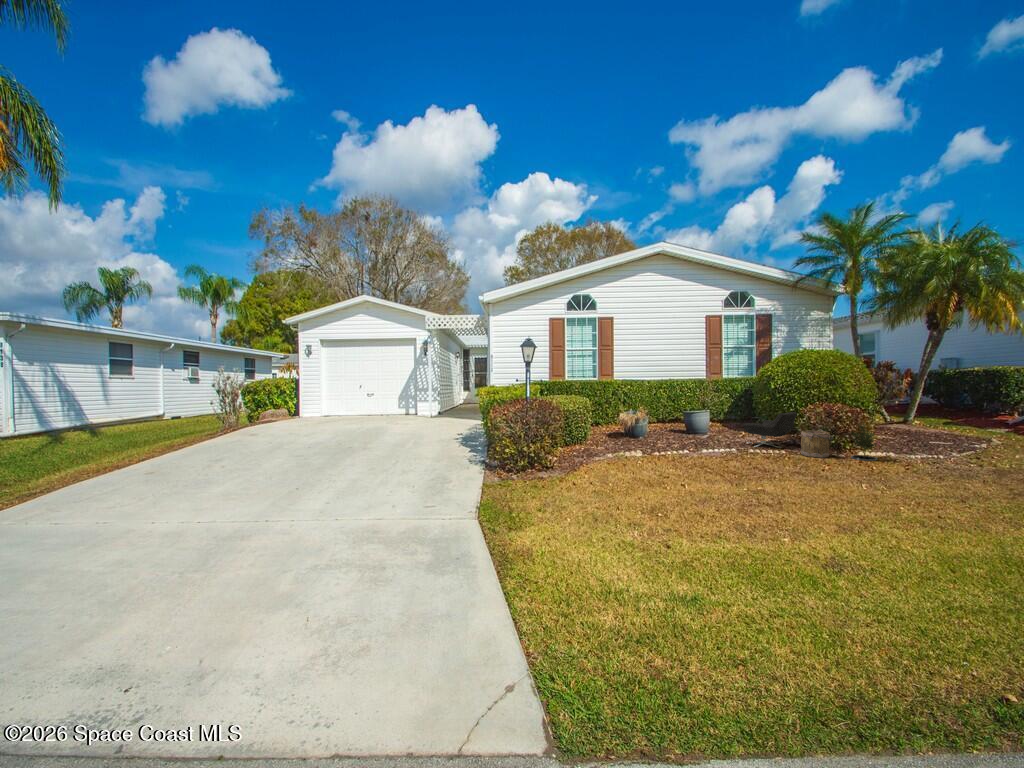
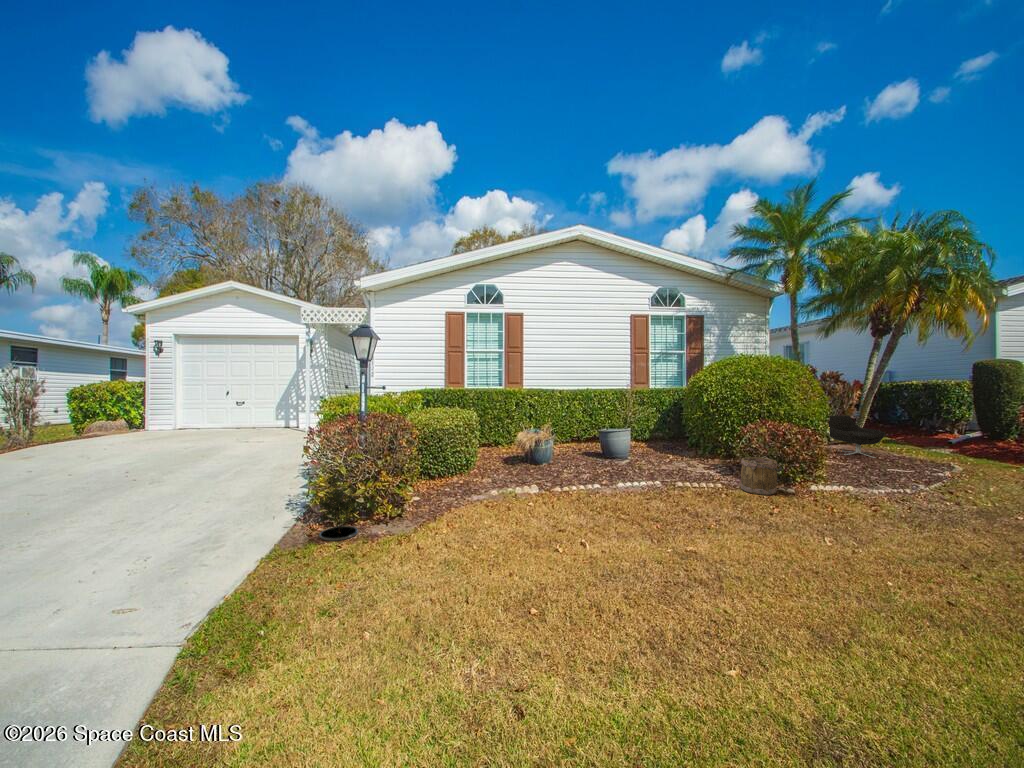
lounge chair: present [743,412,797,447] -> present [829,415,886,458]
potted tree: present [851,422,877,461] -> present [319,473,358,541]

